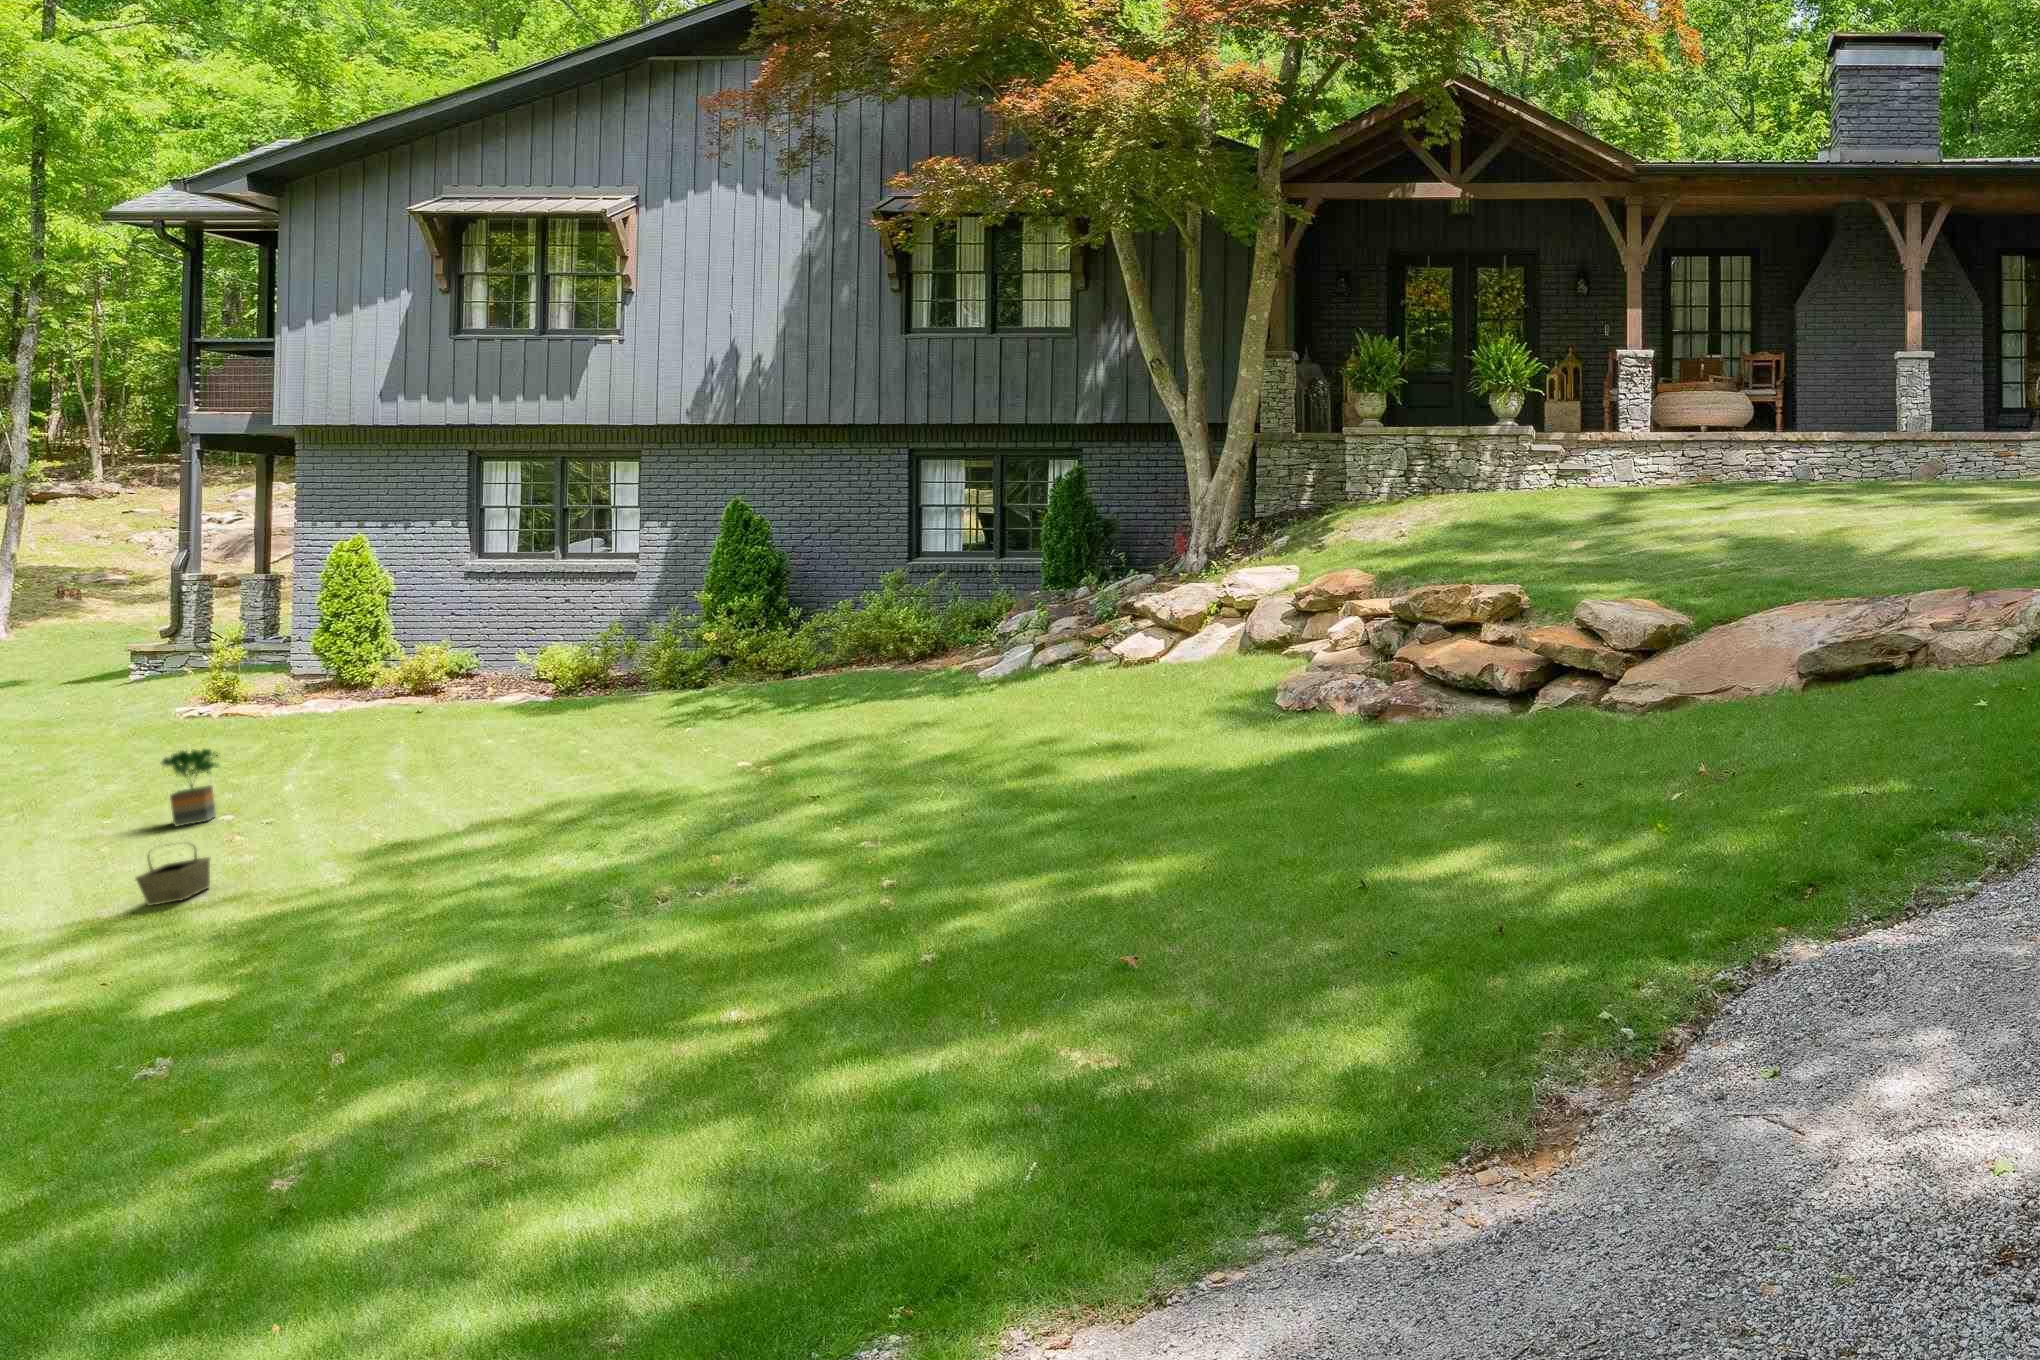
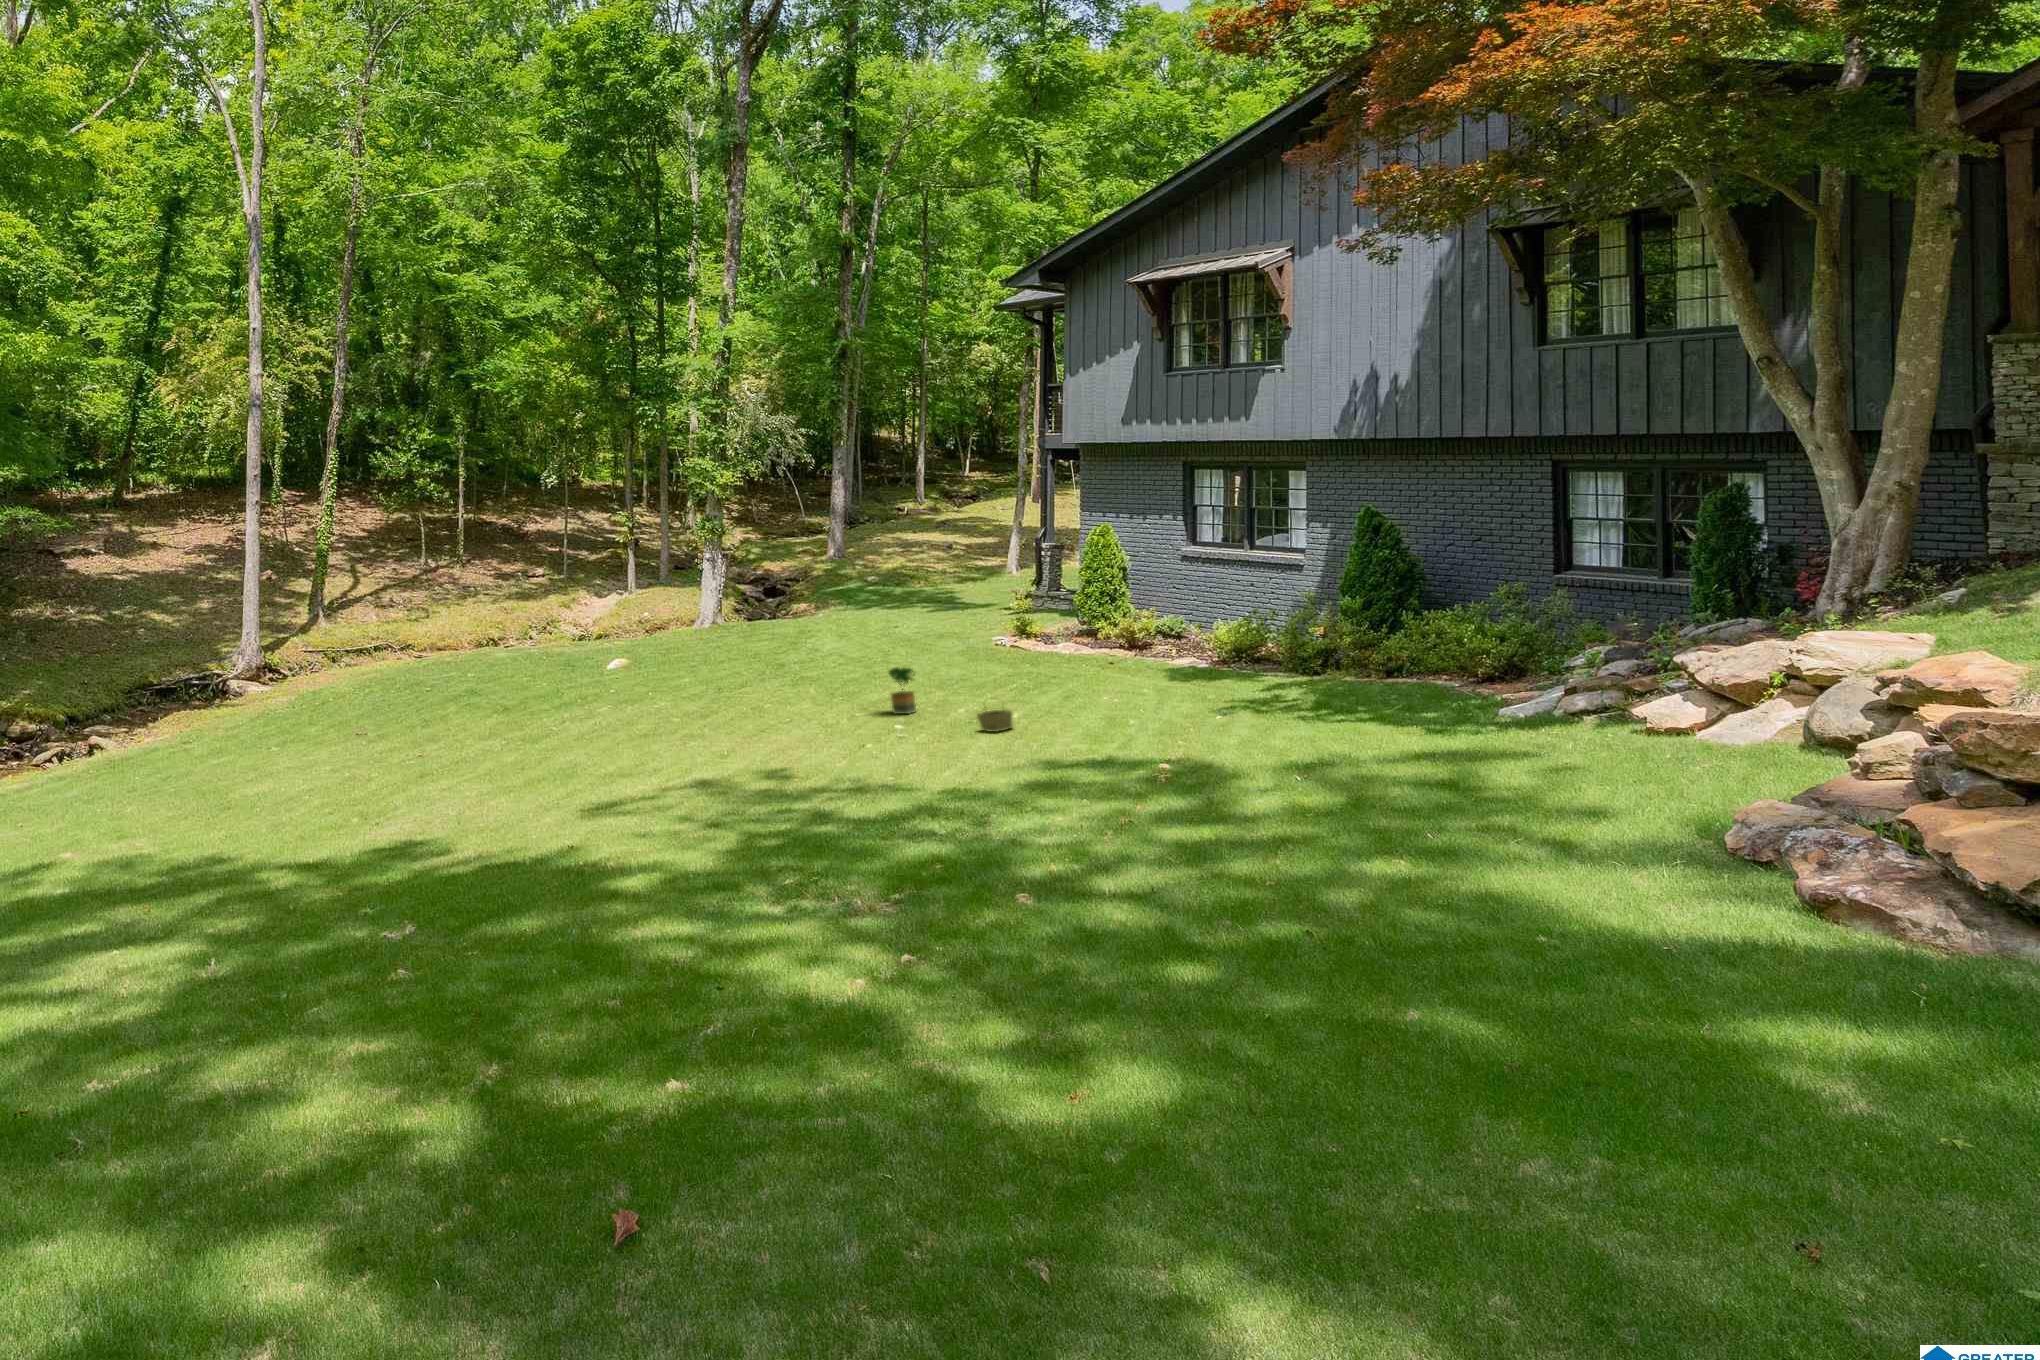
basket: present [136,844,210,906] -> present [977,707,1013,732]

